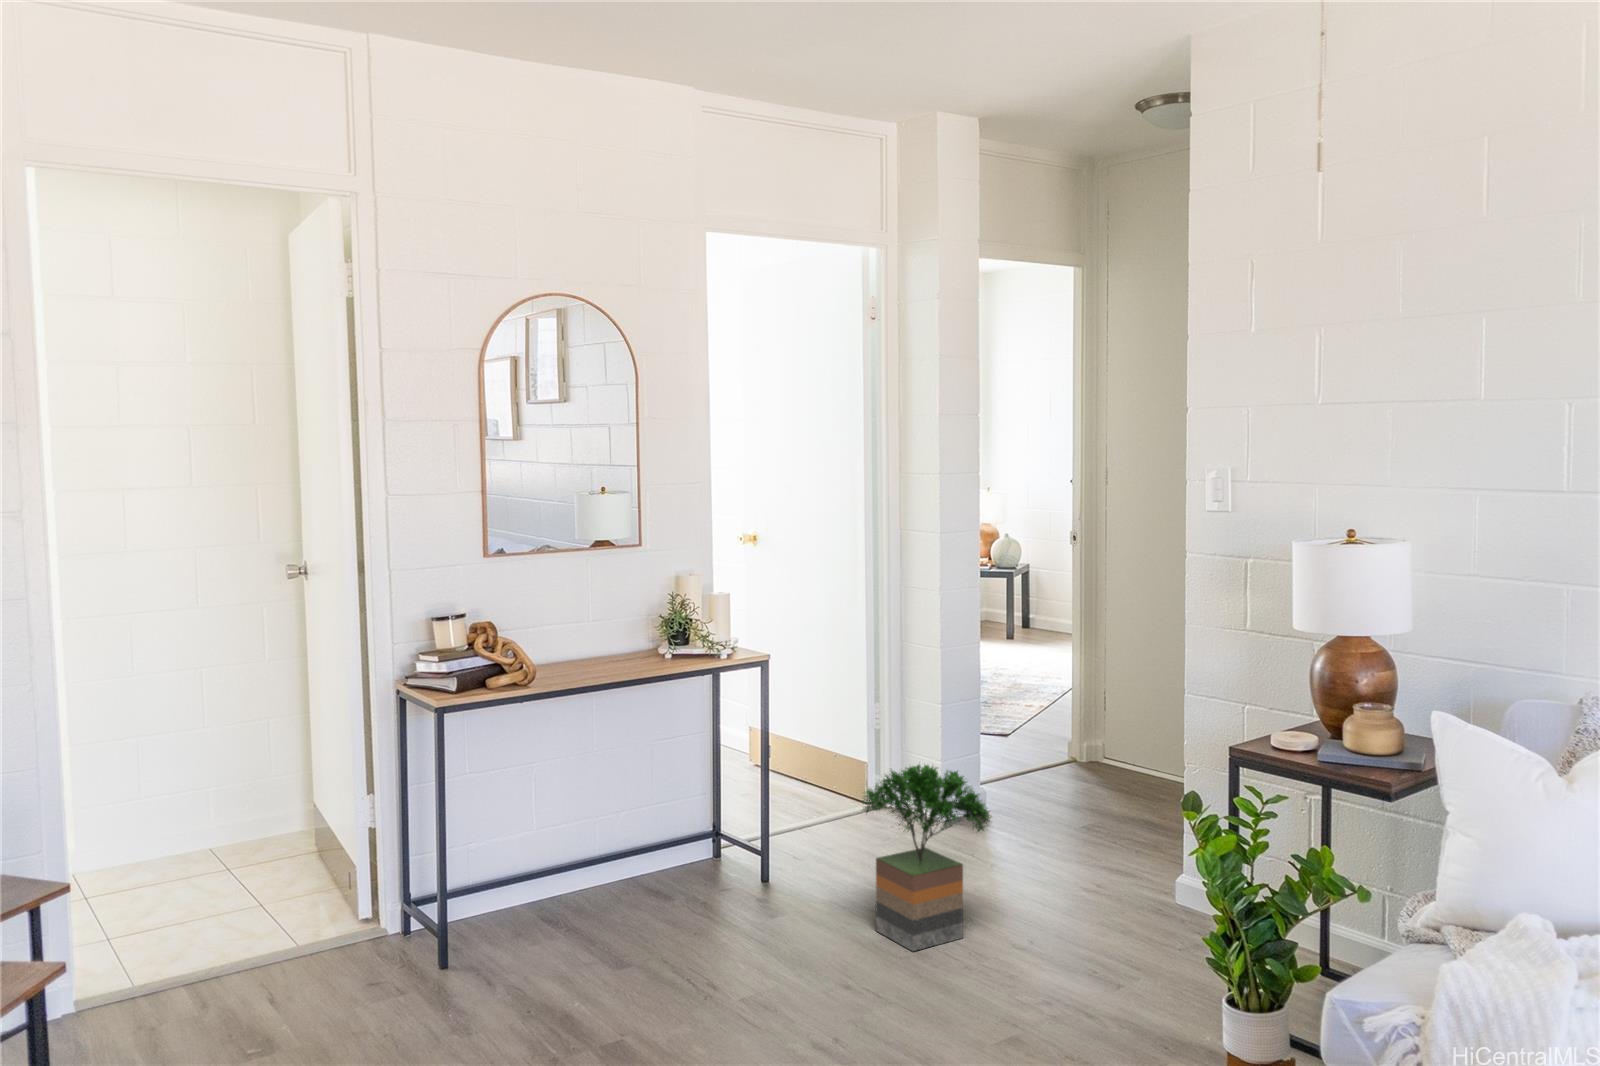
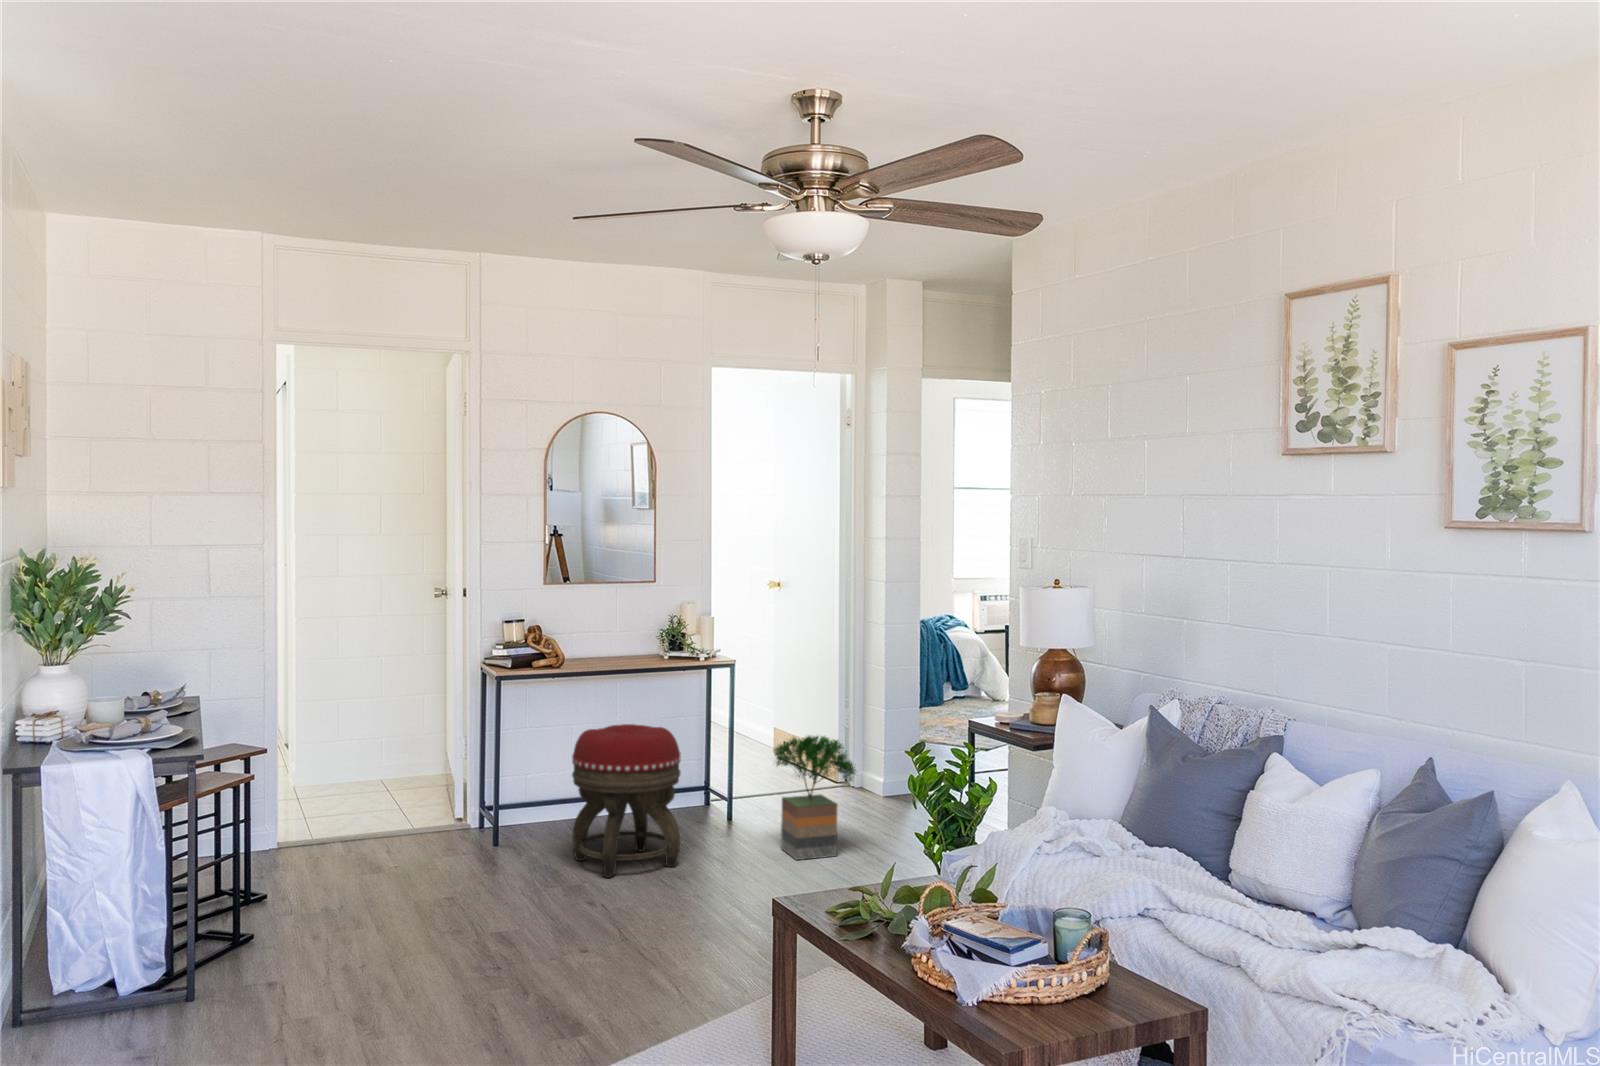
footstool: none [582,770,751,1017] -> present [572,724,681,878]

